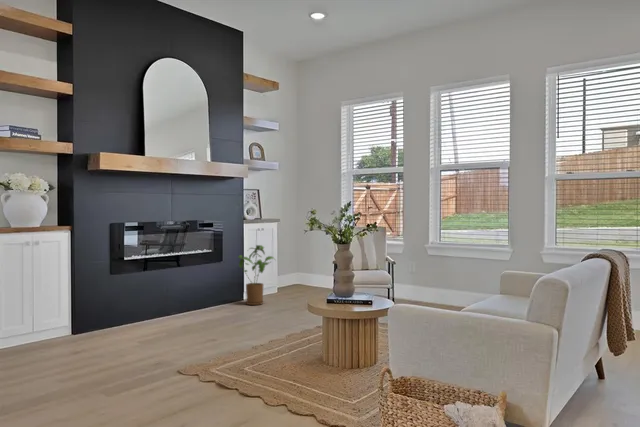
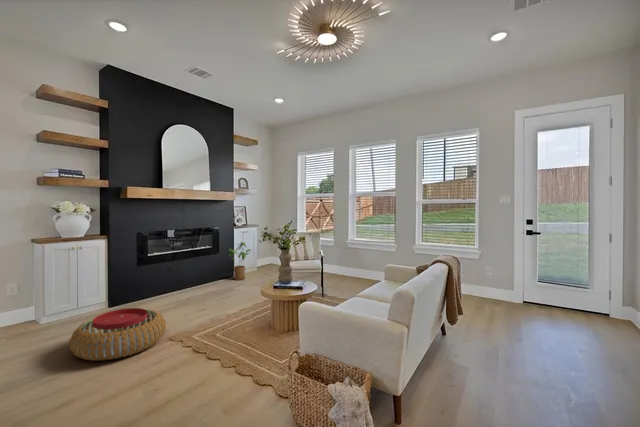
pouf: none [49,328,174,394] -> present [70,308,166,361]

